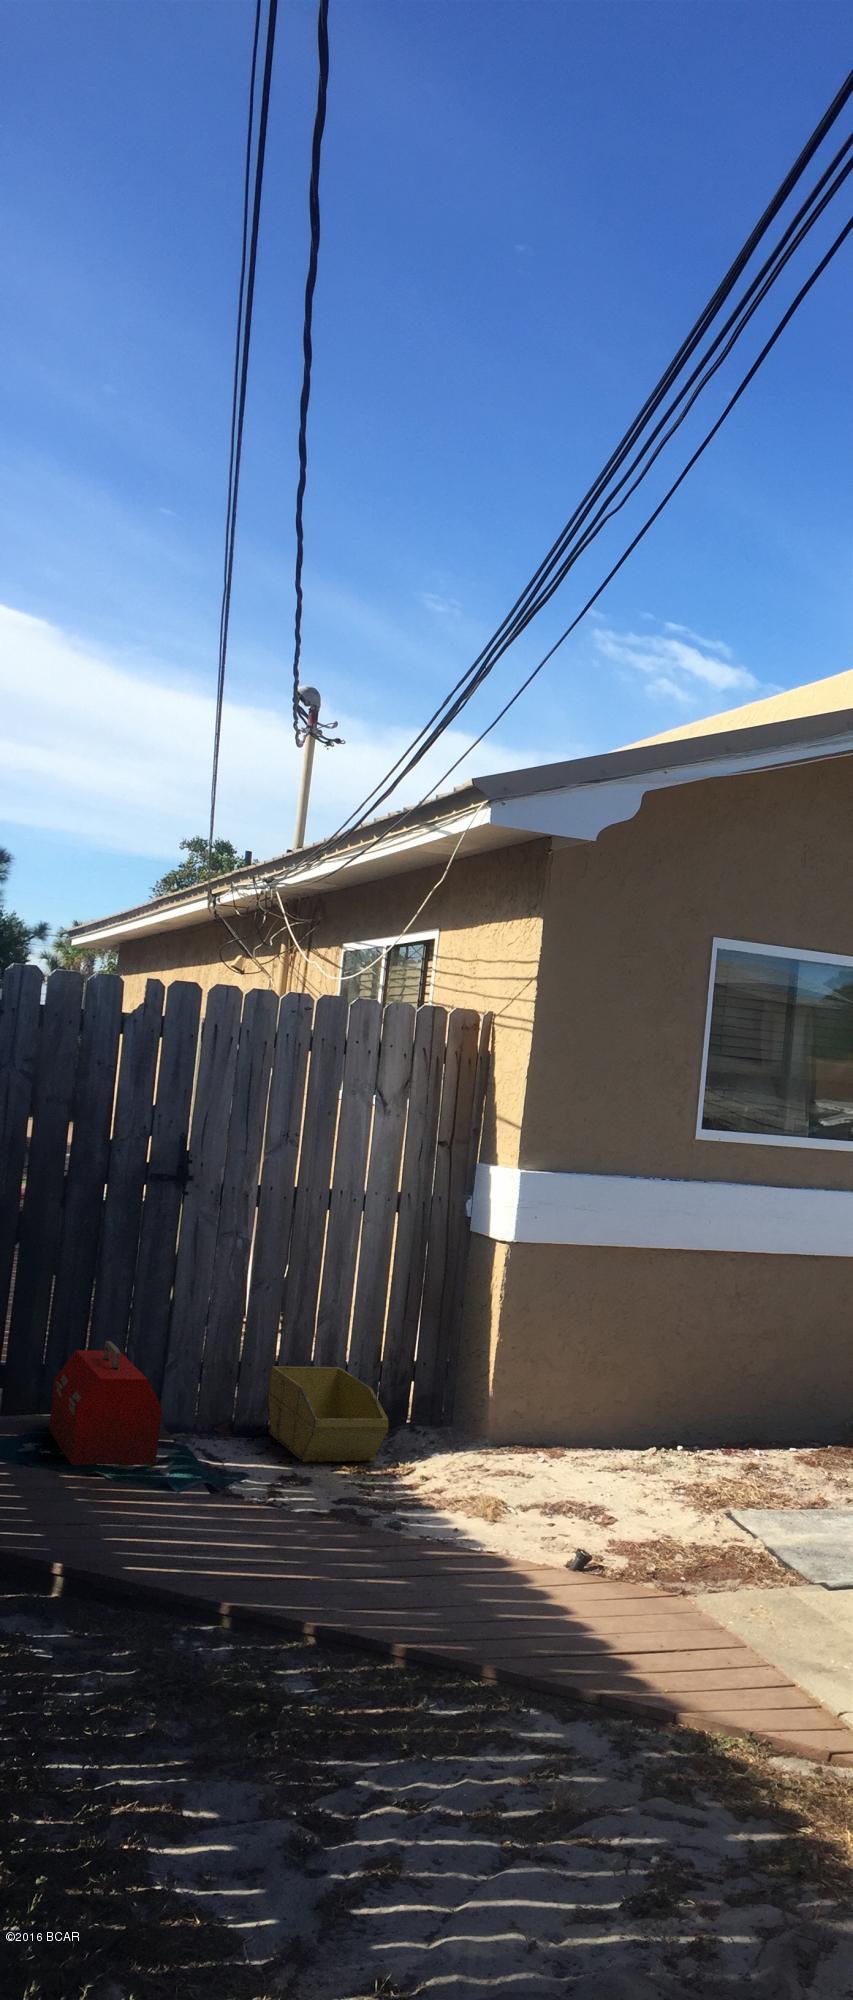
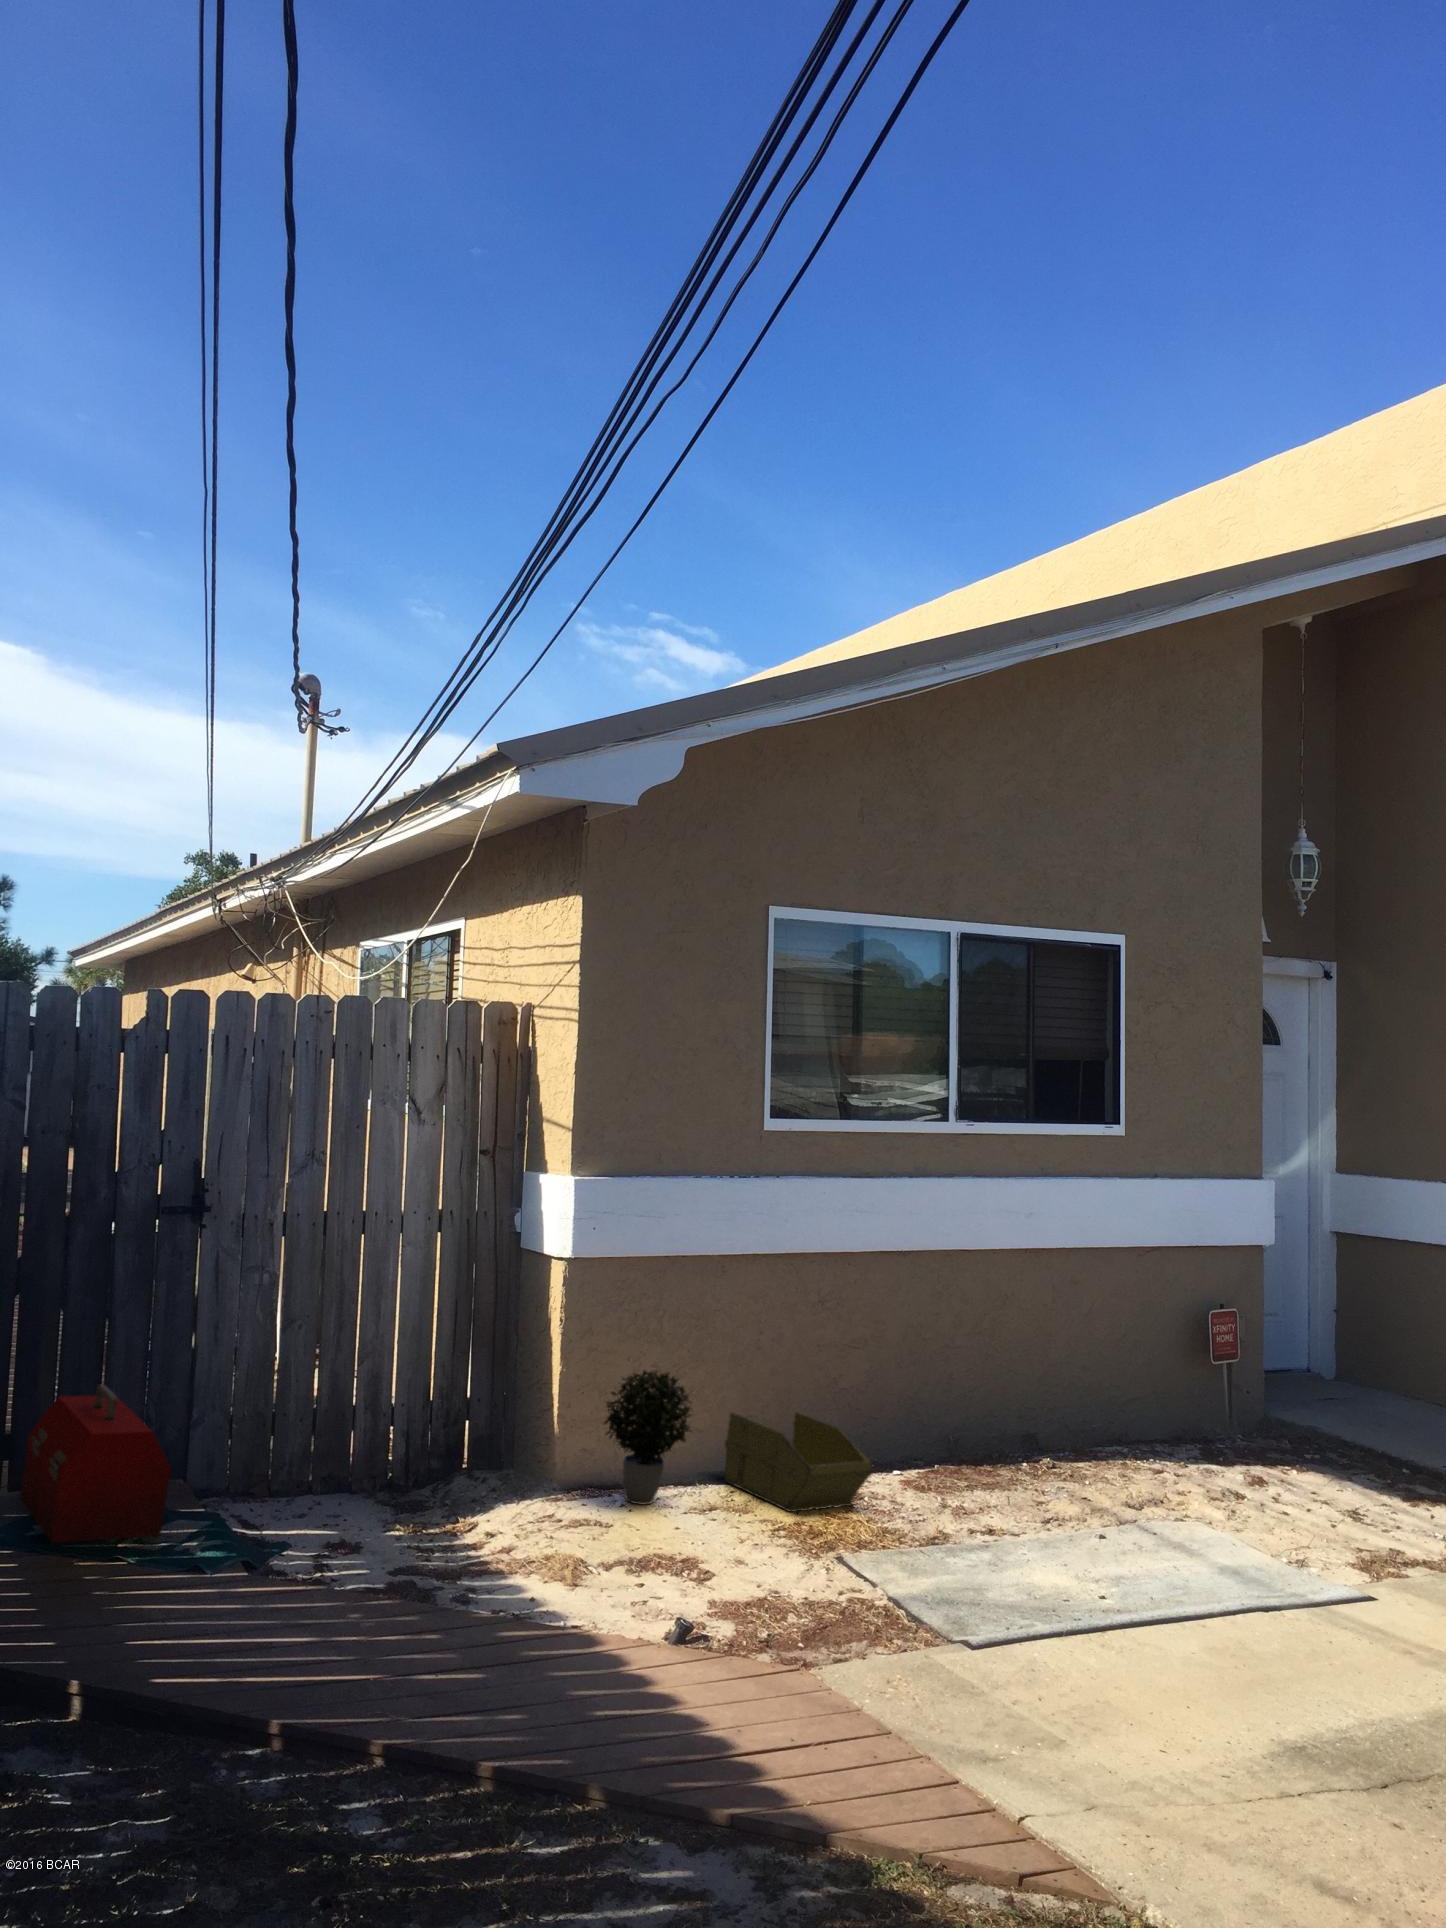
potted plant: none [524,1346,603,1463] -> present [604,1370,692,1505]
storage bin: present [267,1366,389,1462] -> present [724,1412,872,1512]

